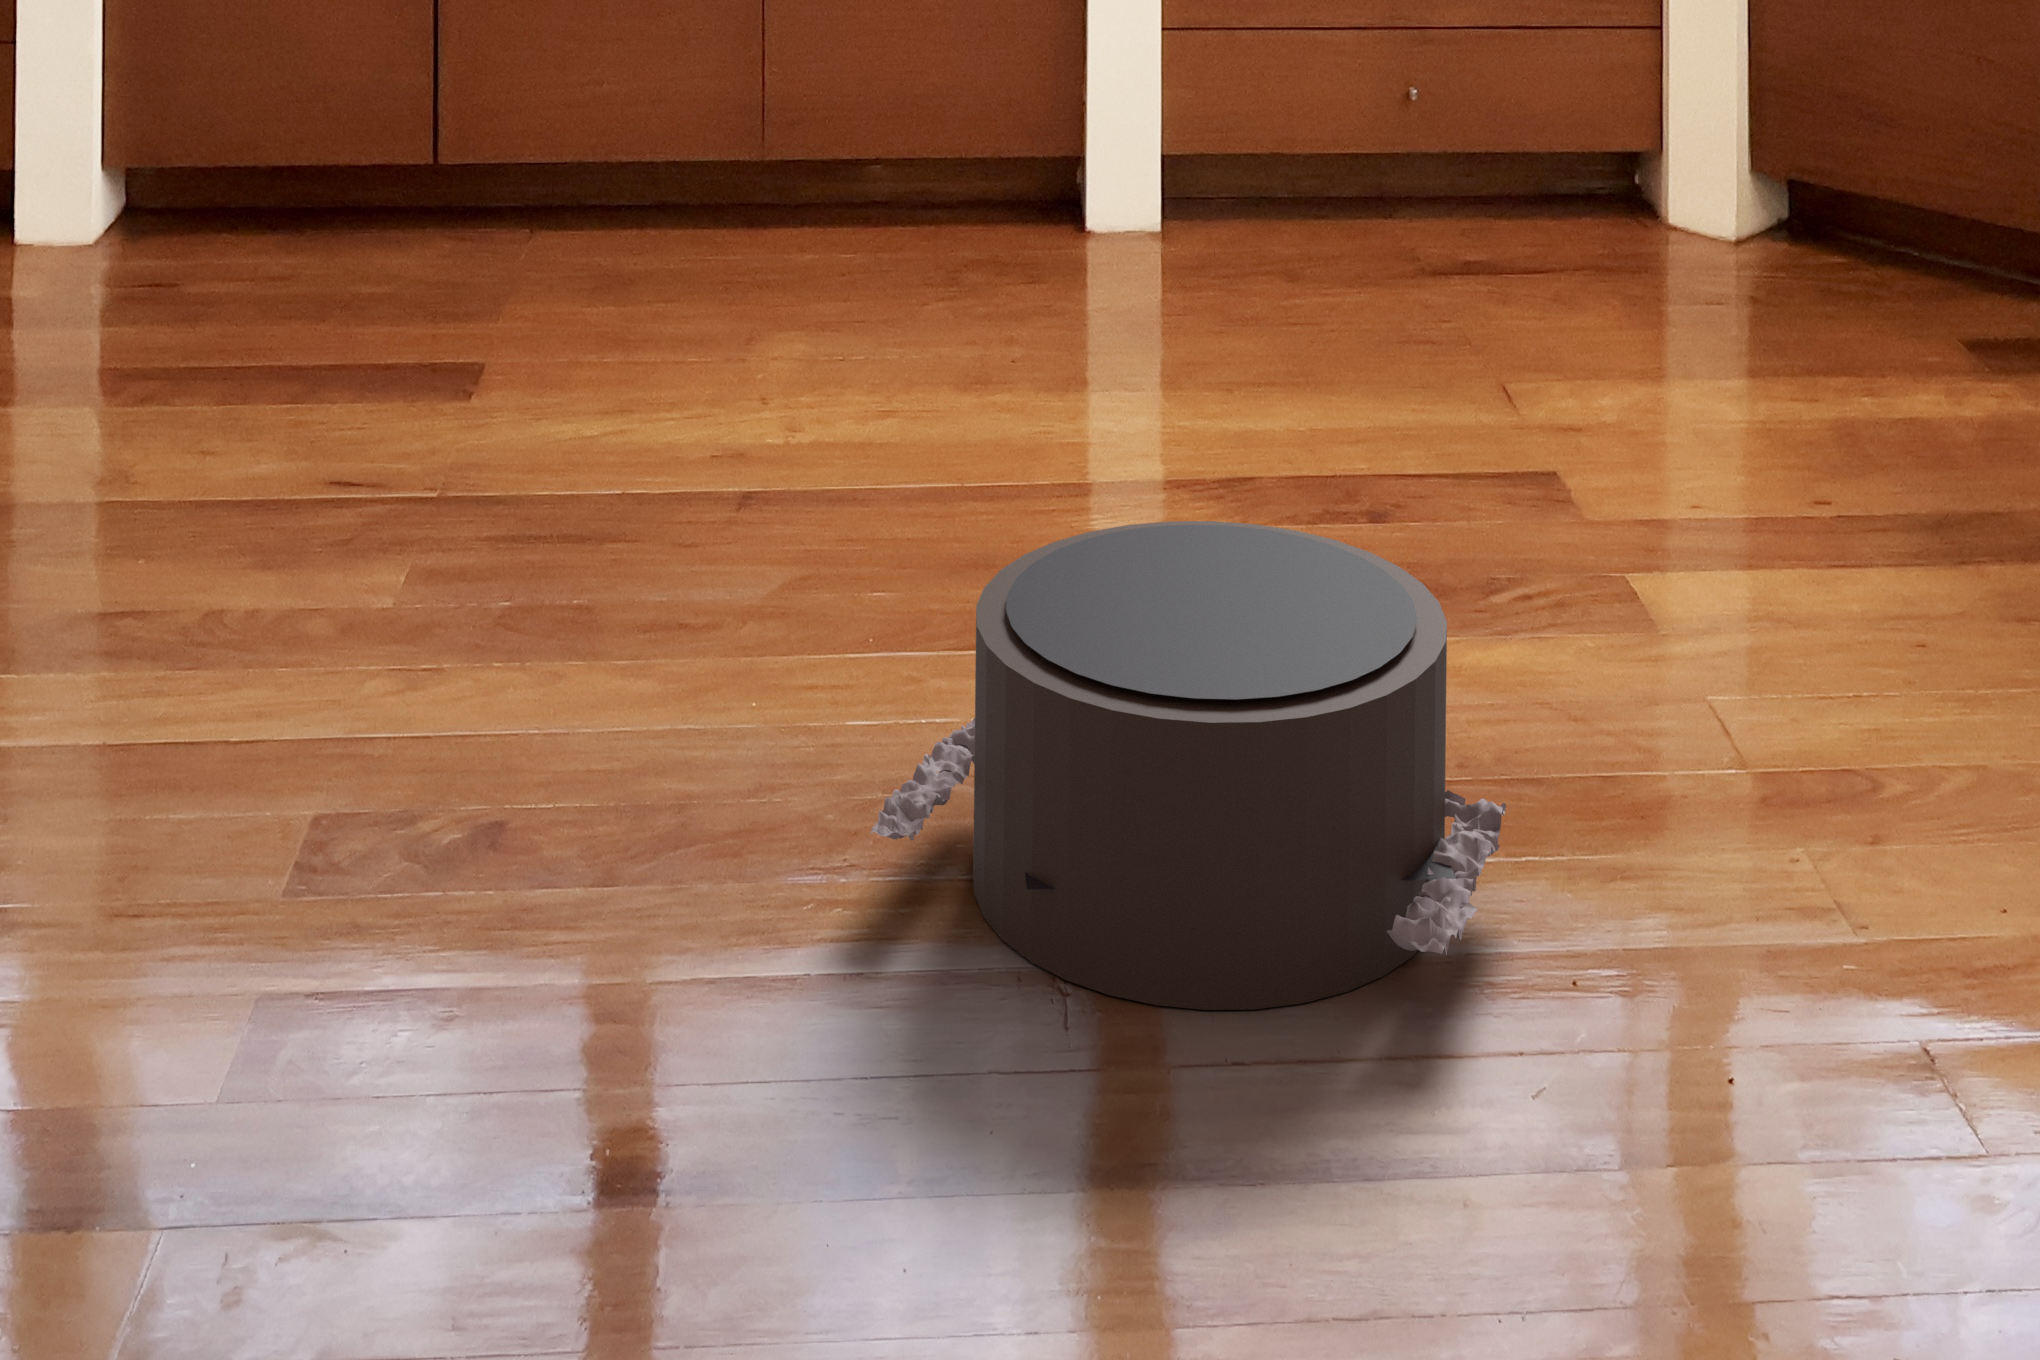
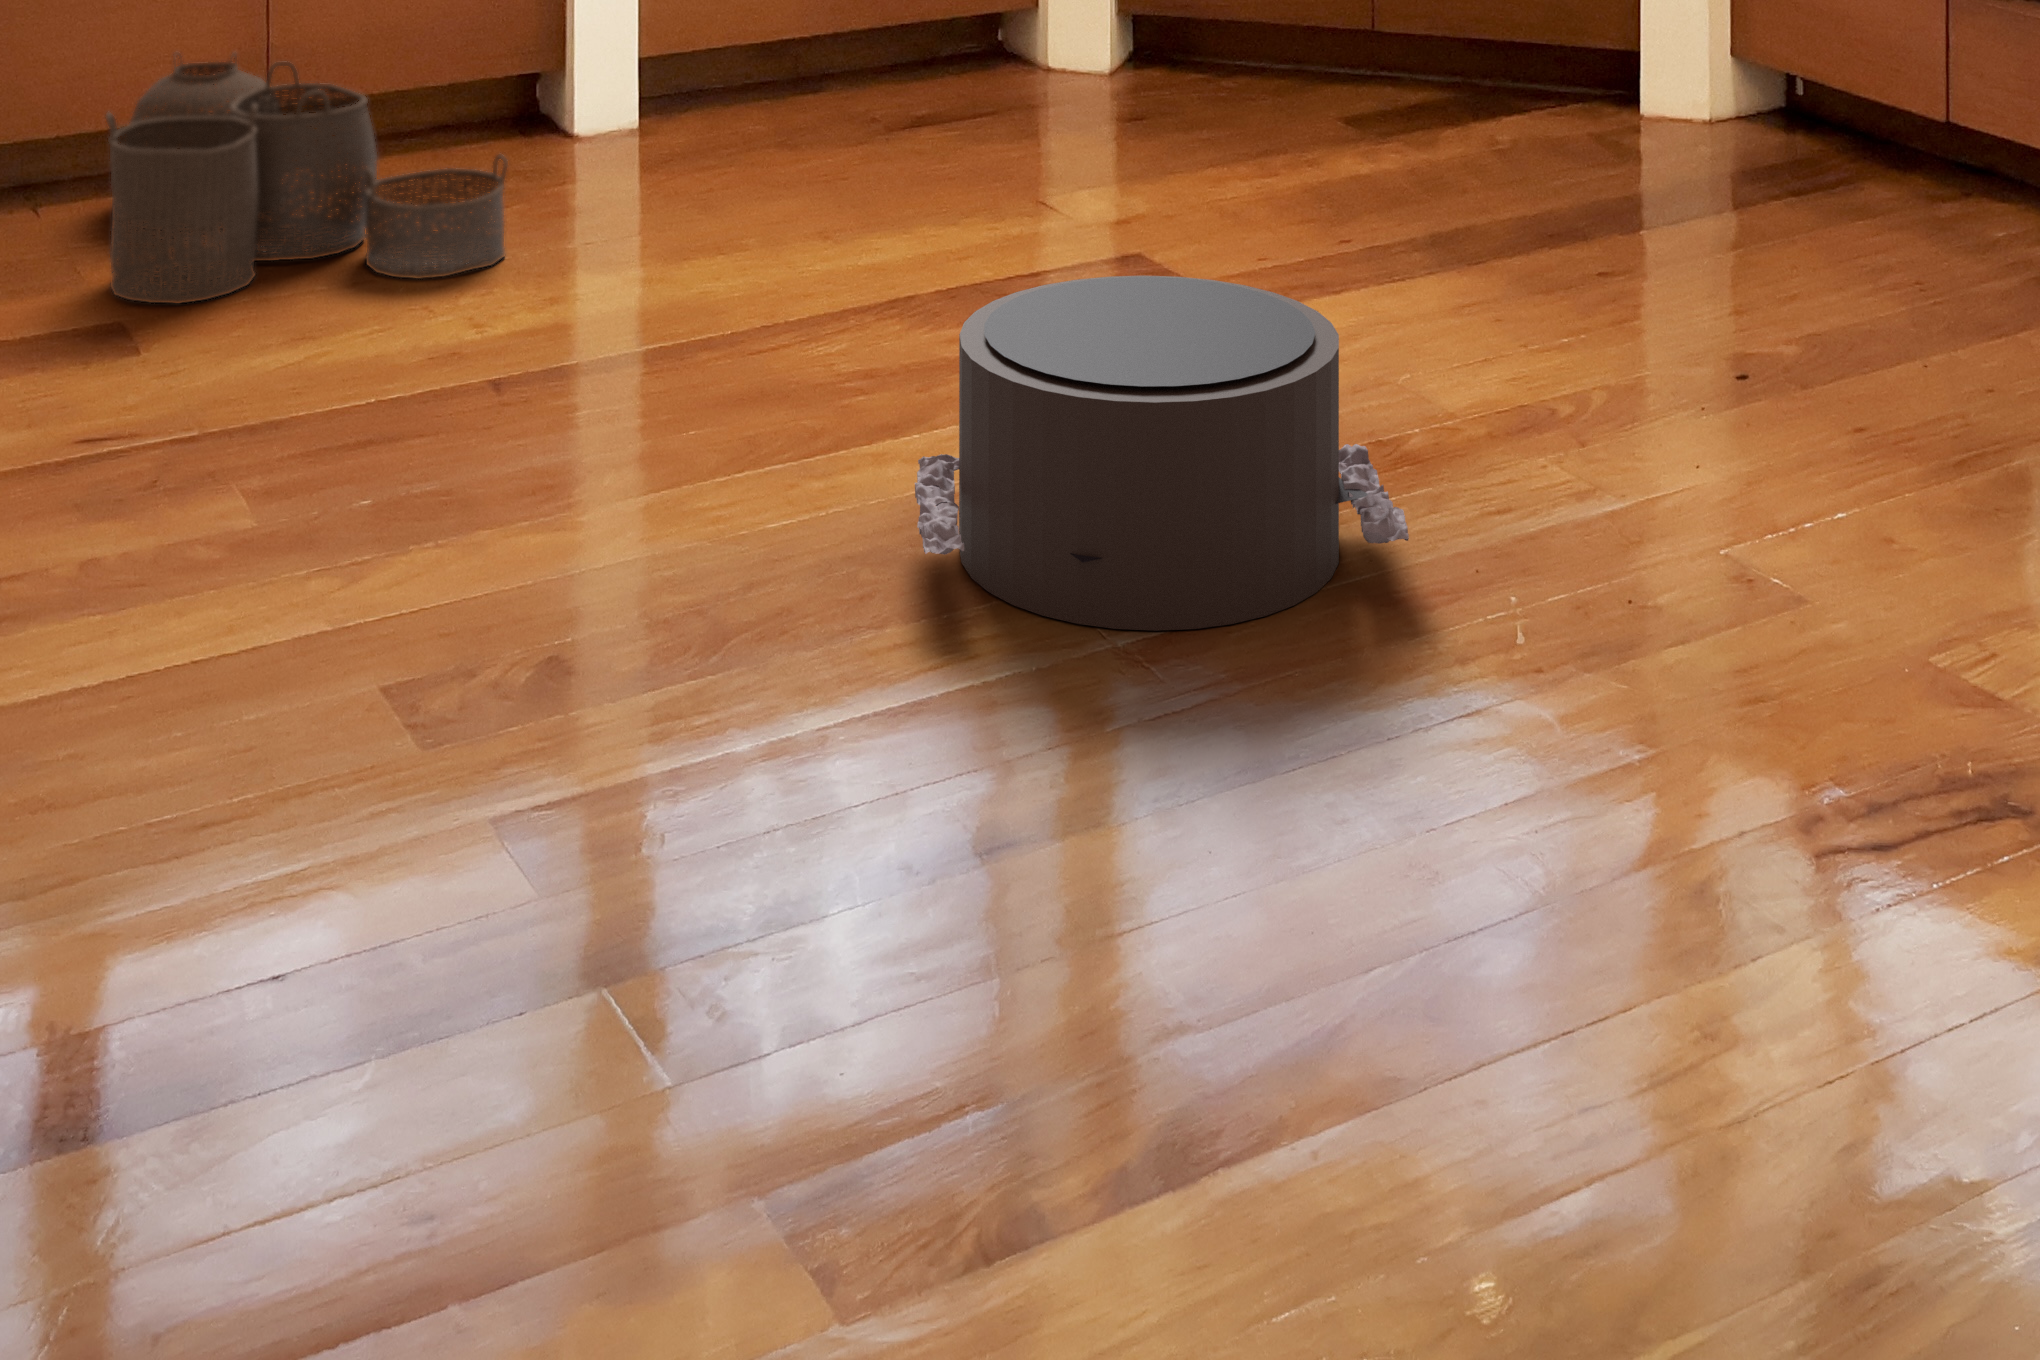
woven basket: none [494,94,897,375] -> present [106,53,507,303]

